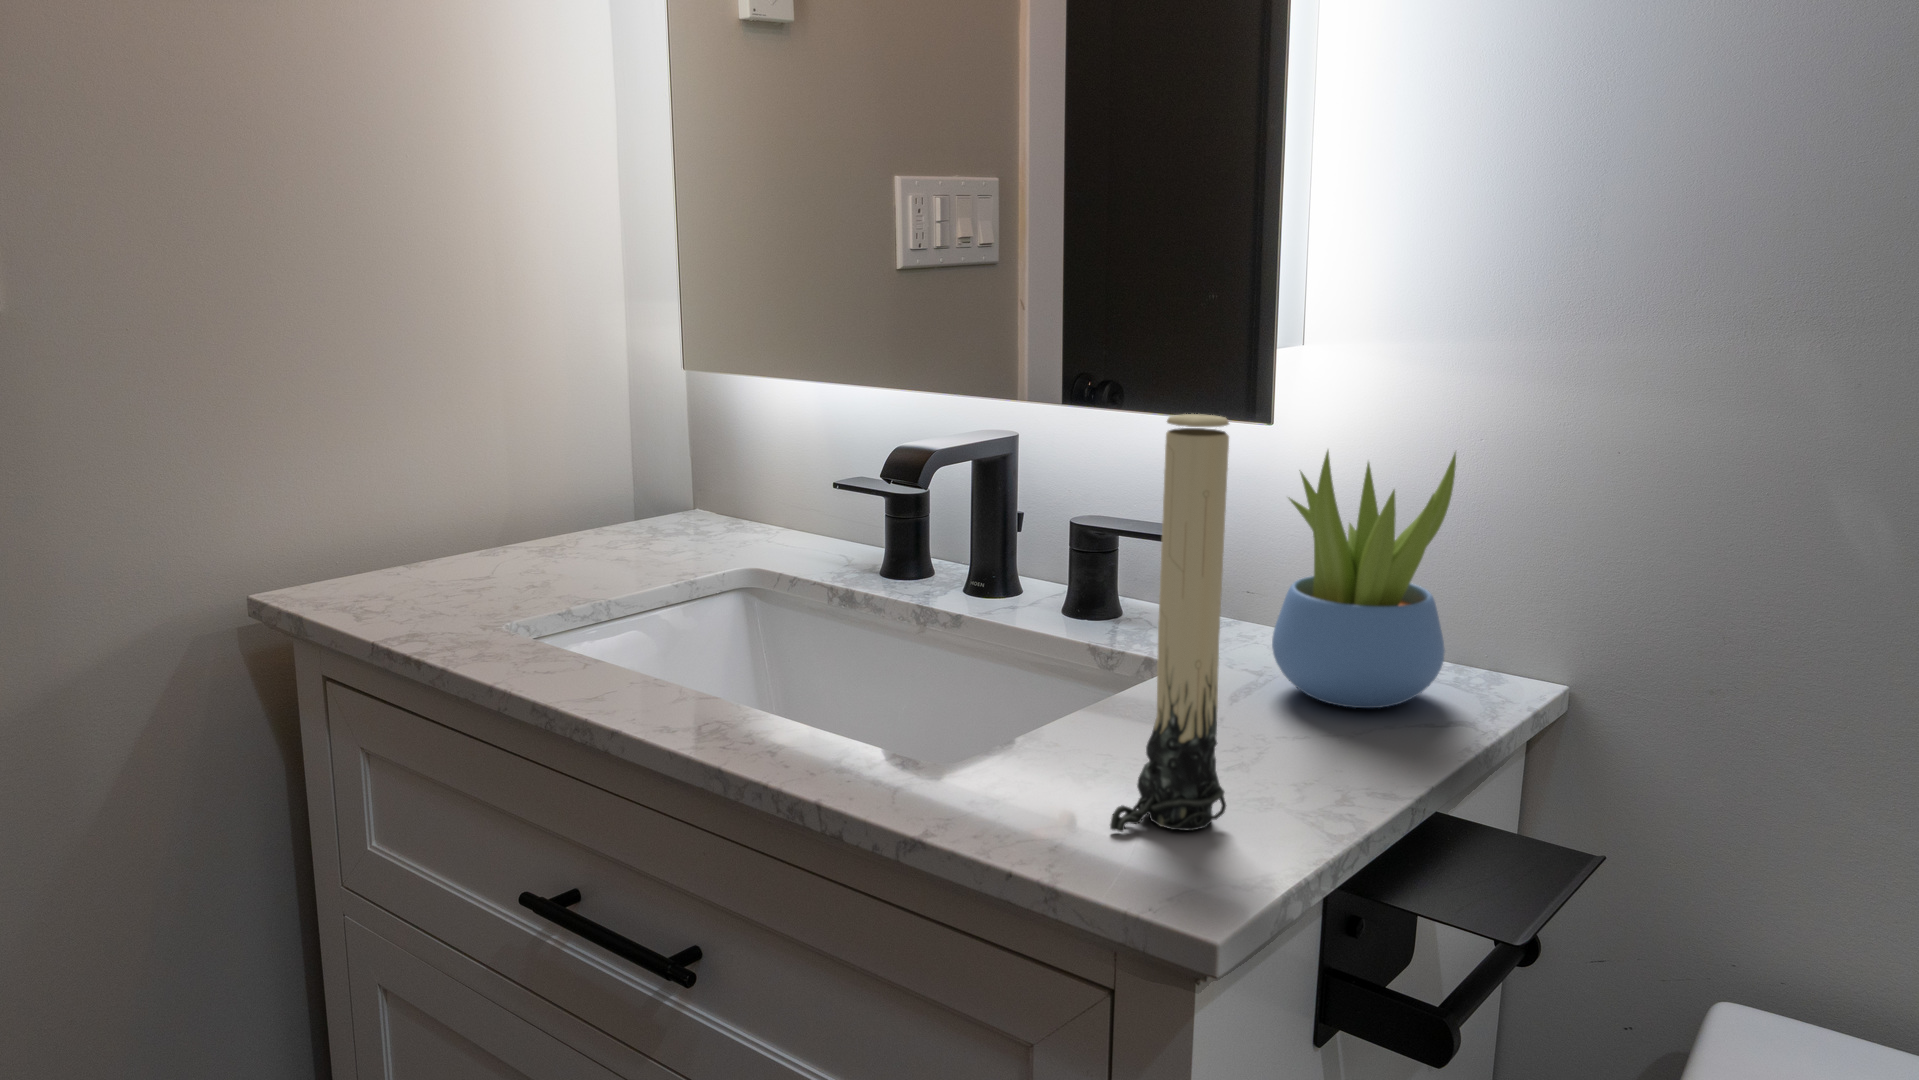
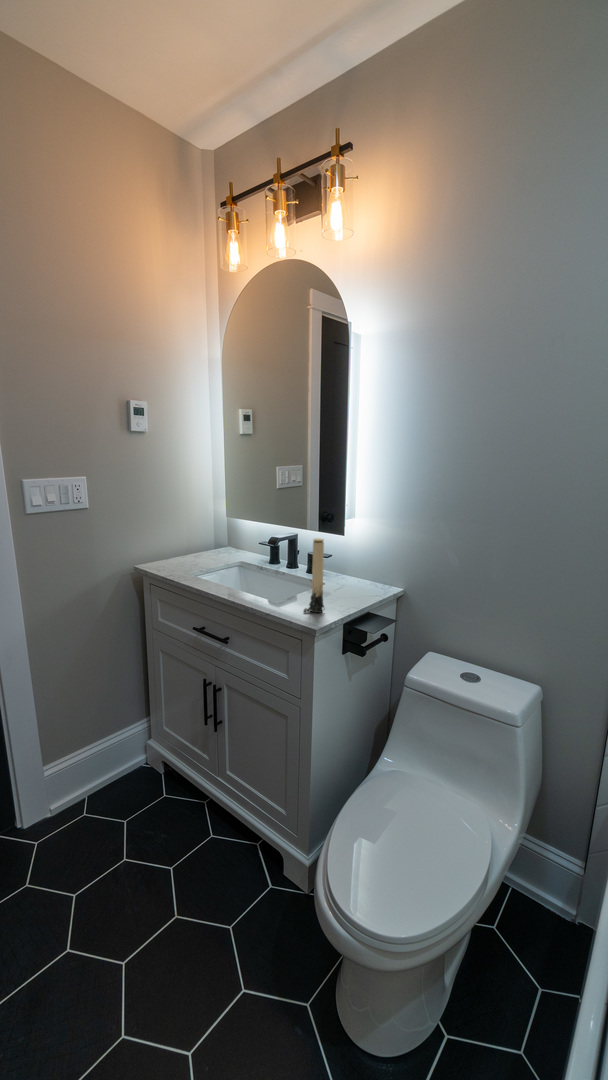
succulent plant: present [1272,451,1456,708] -> none [343,542,377,592]

